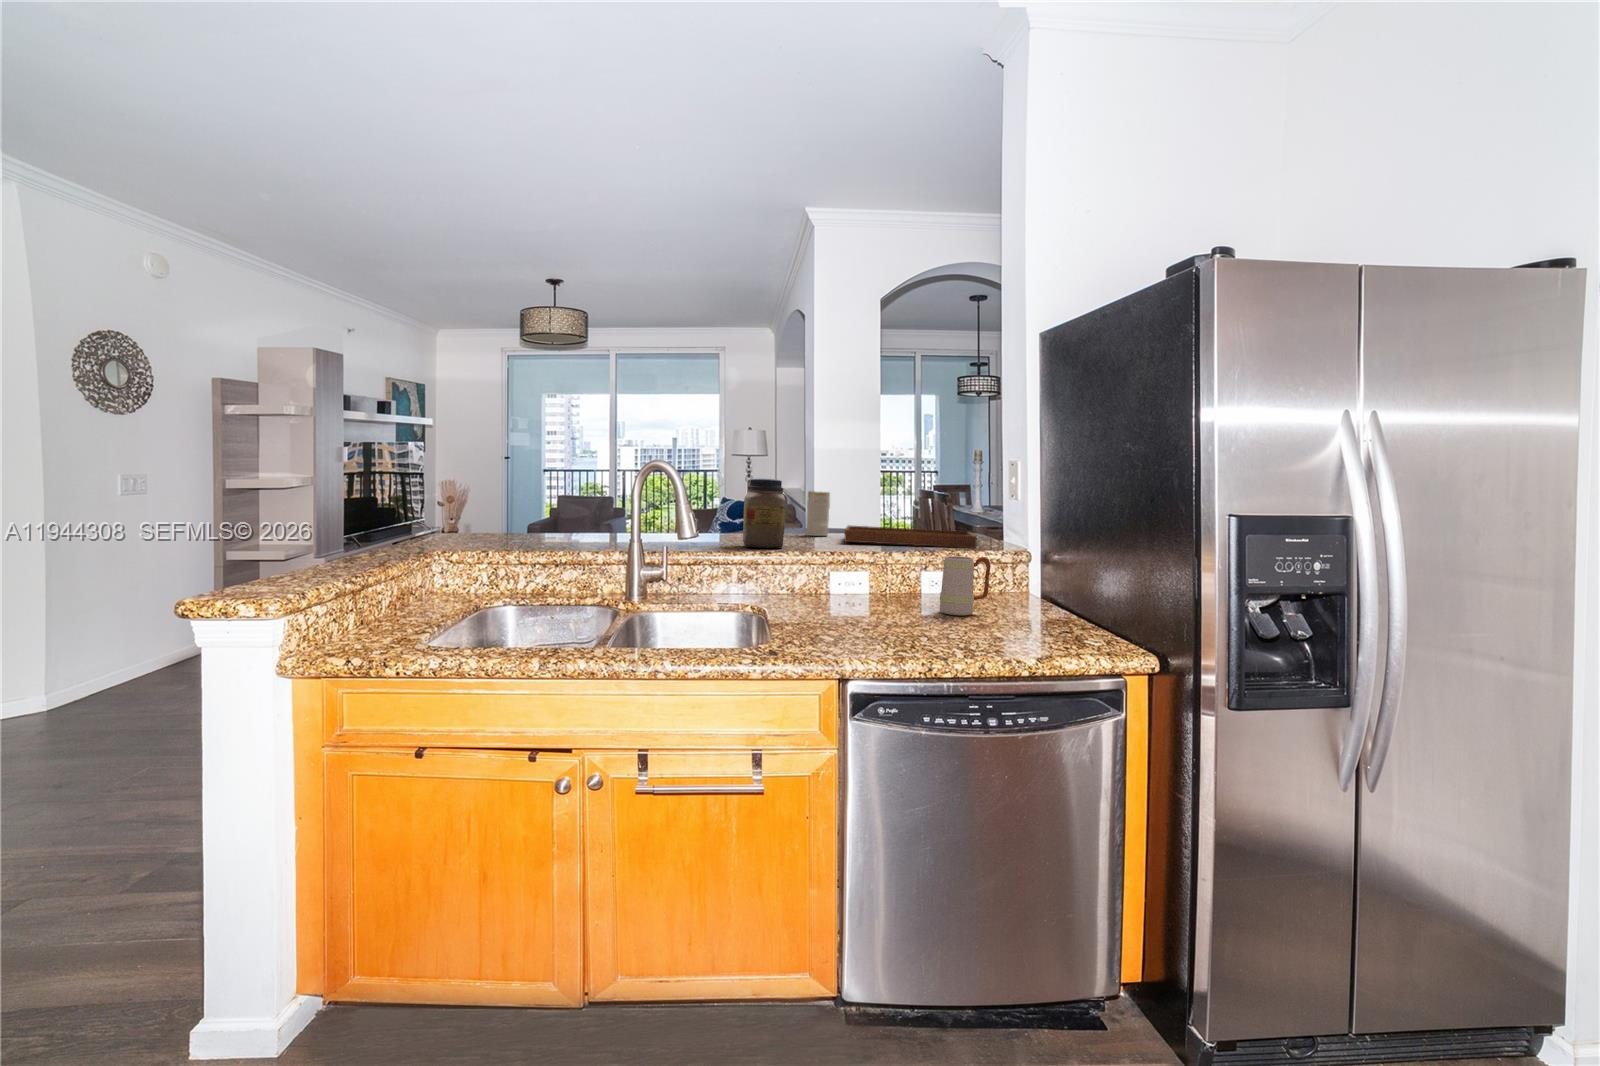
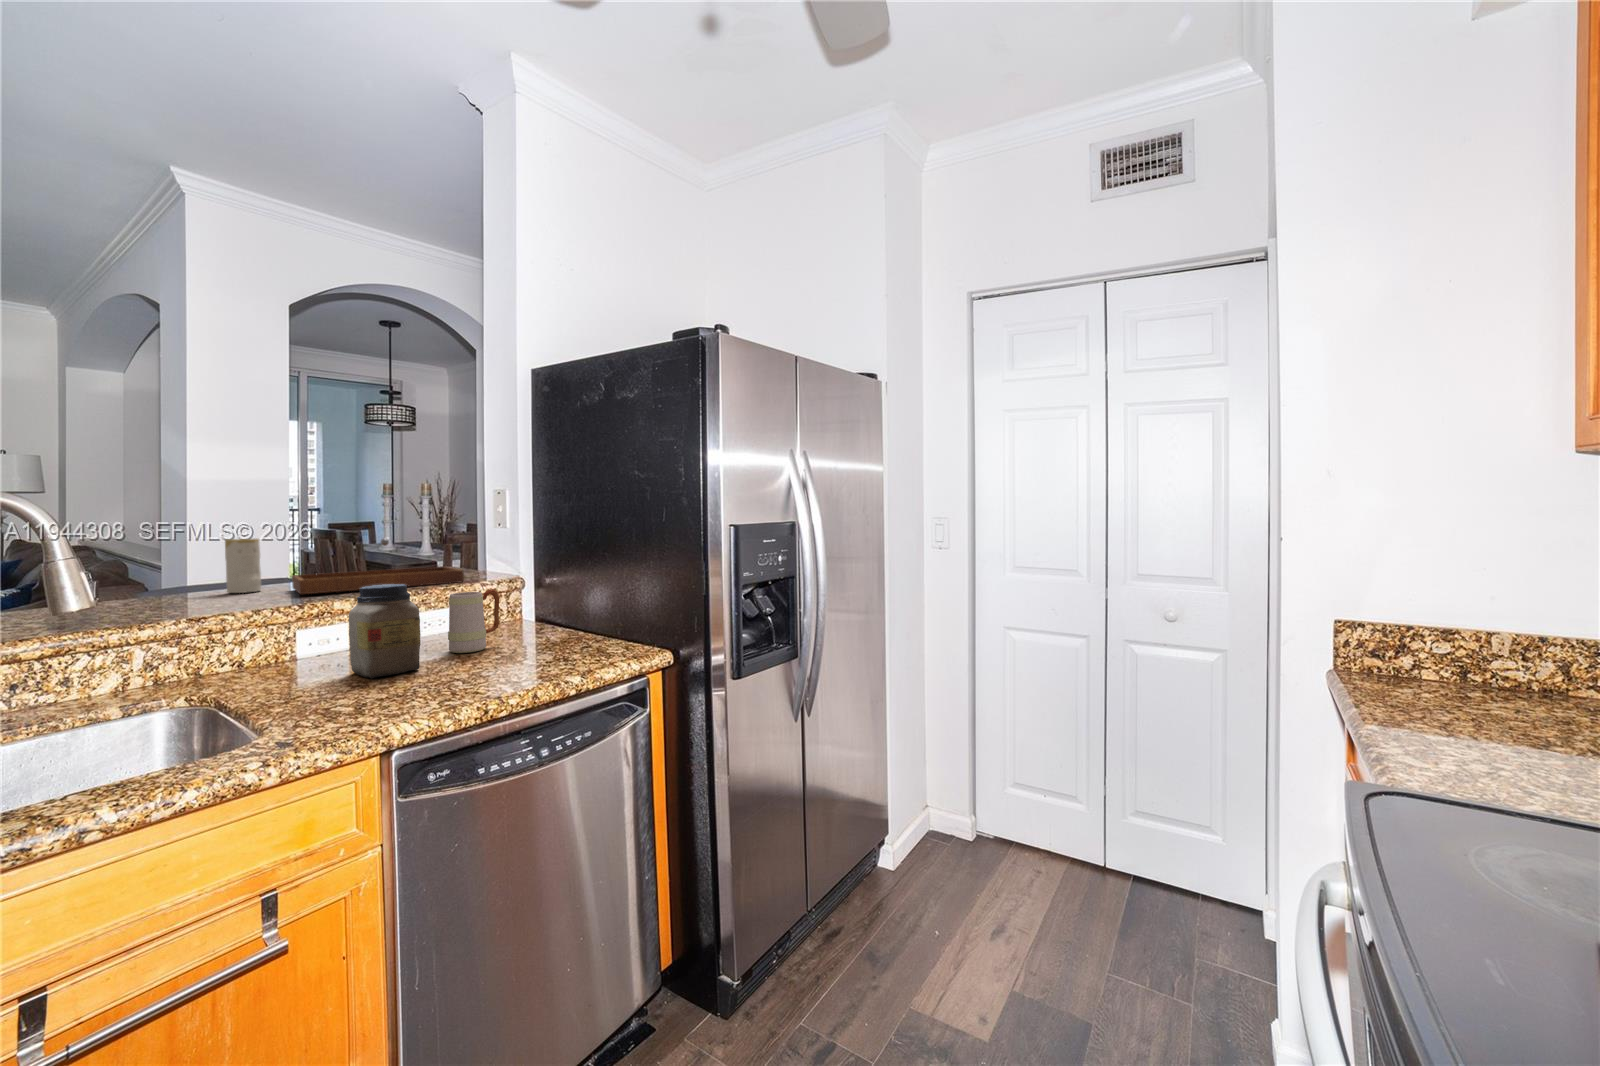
jar: present [743,479,786,548] -> present [348,584,421,678]

